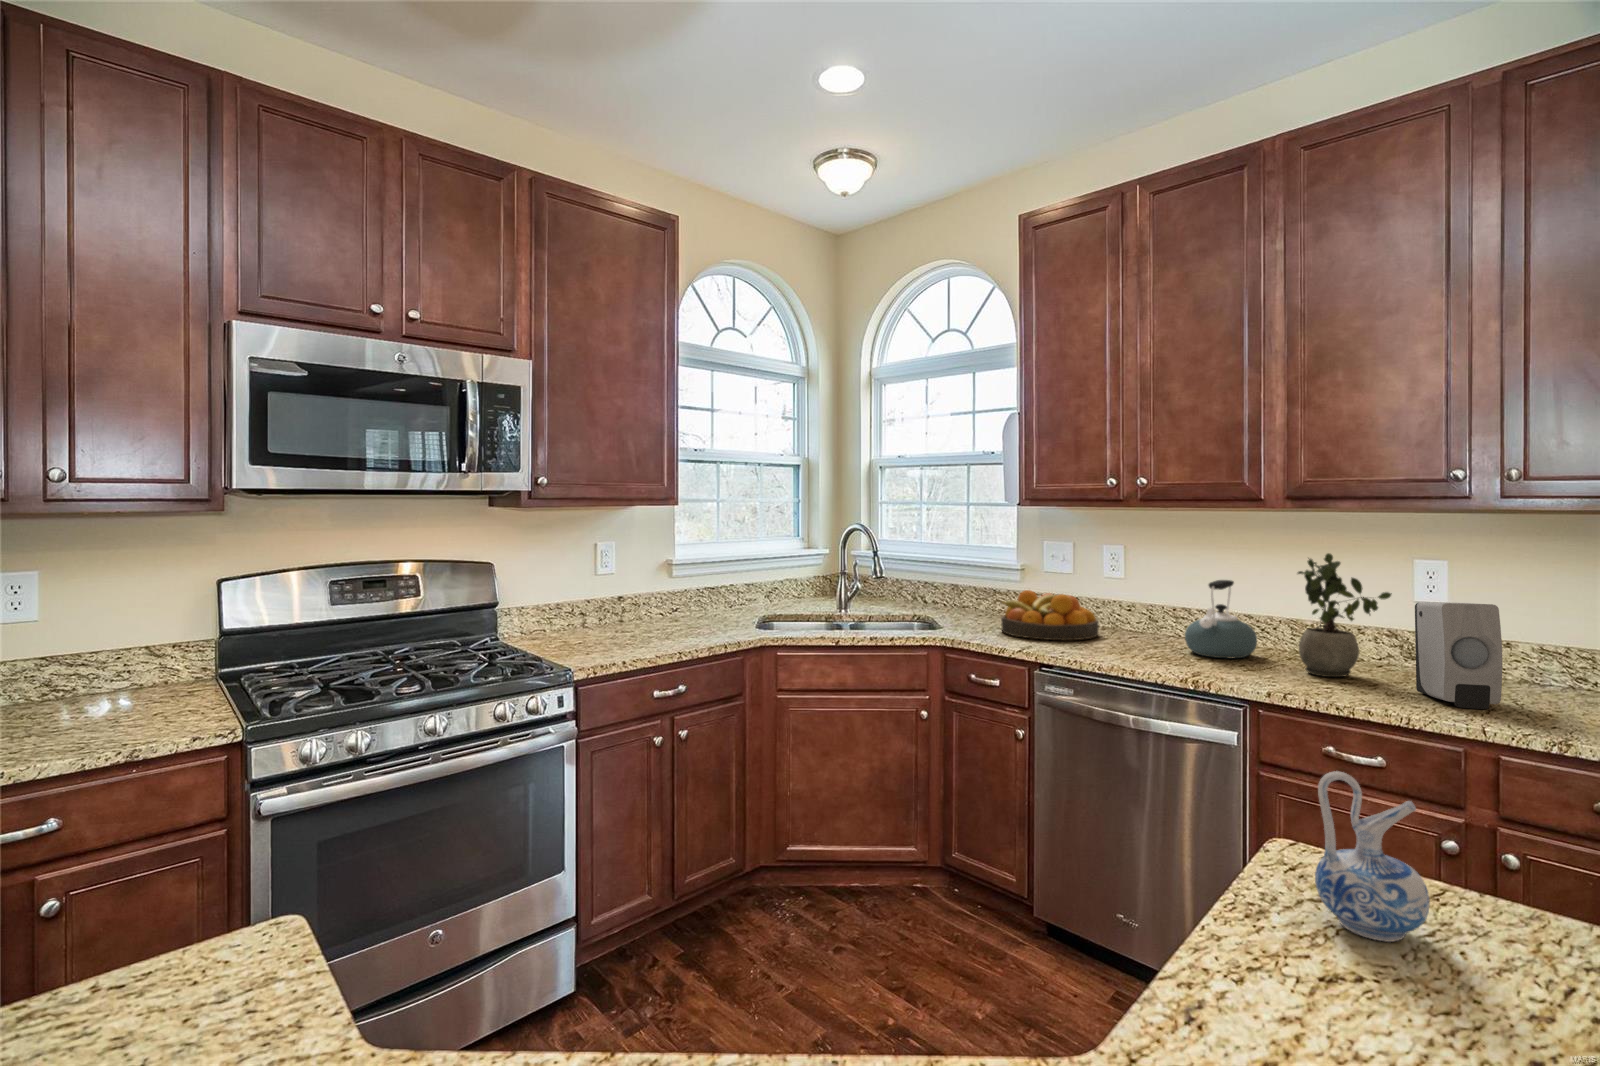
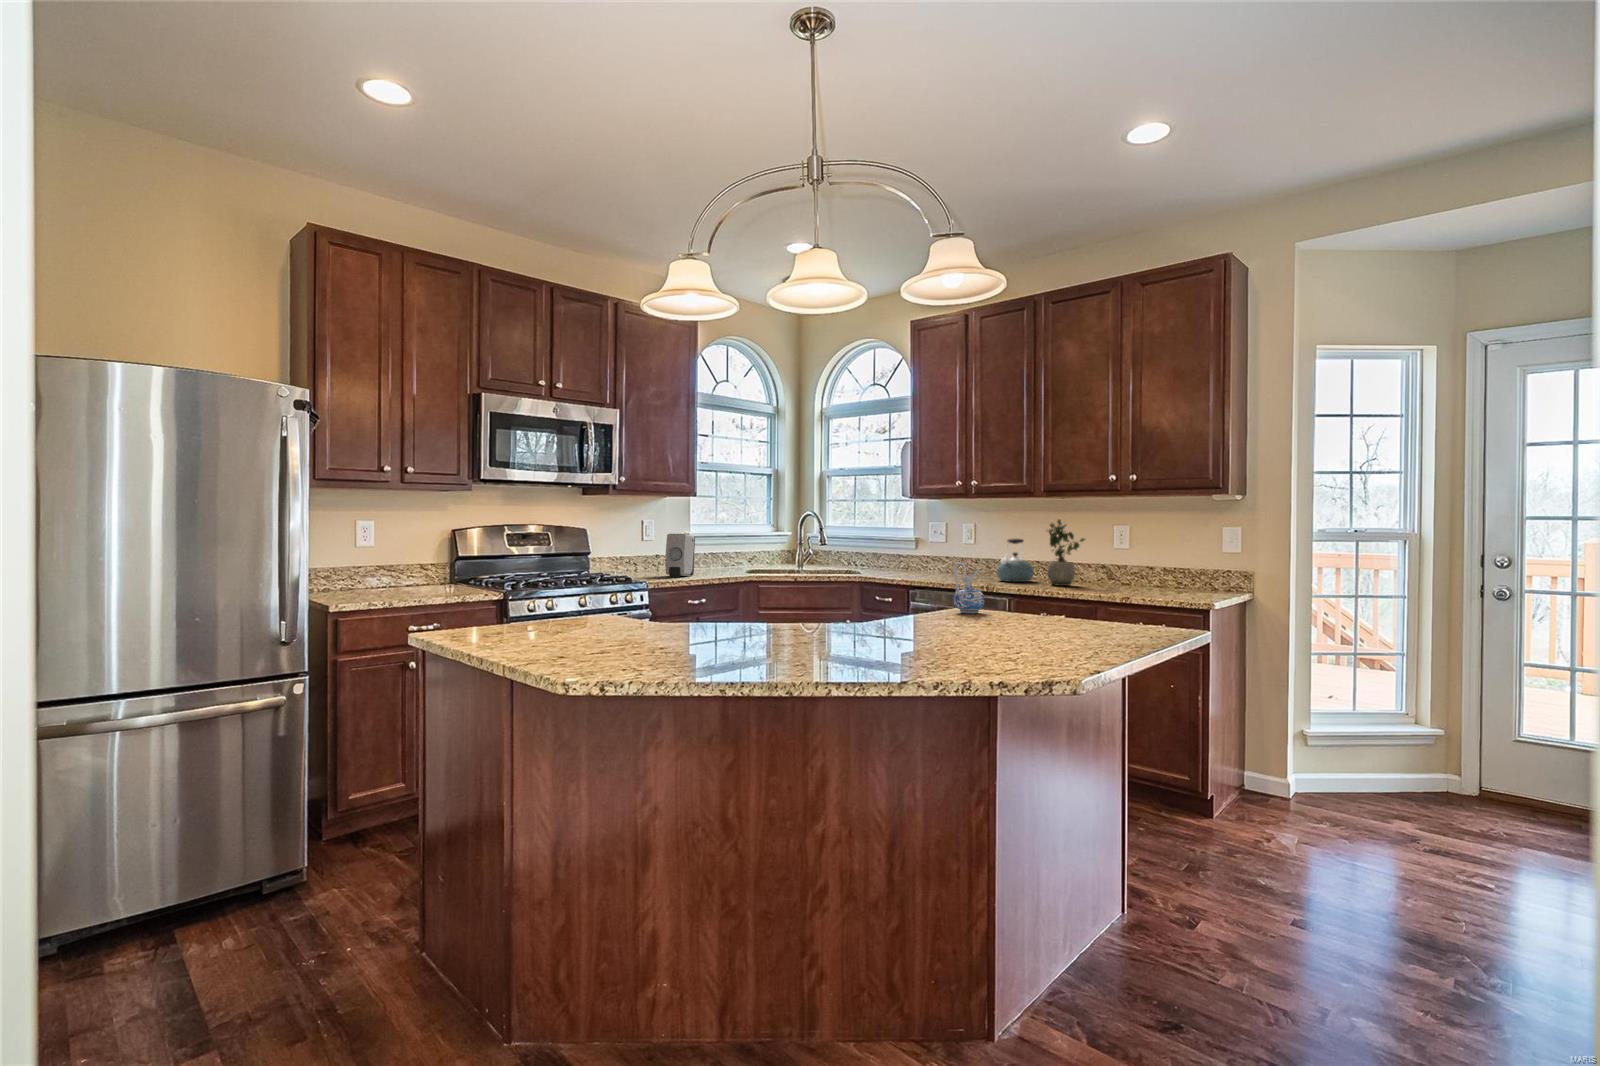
fruit bowl: present [1000,590,1099,640] -> none [896,550,954,577]
soap dispenser: present [1415,602,1502,709] -> present [665,534,695,577]

